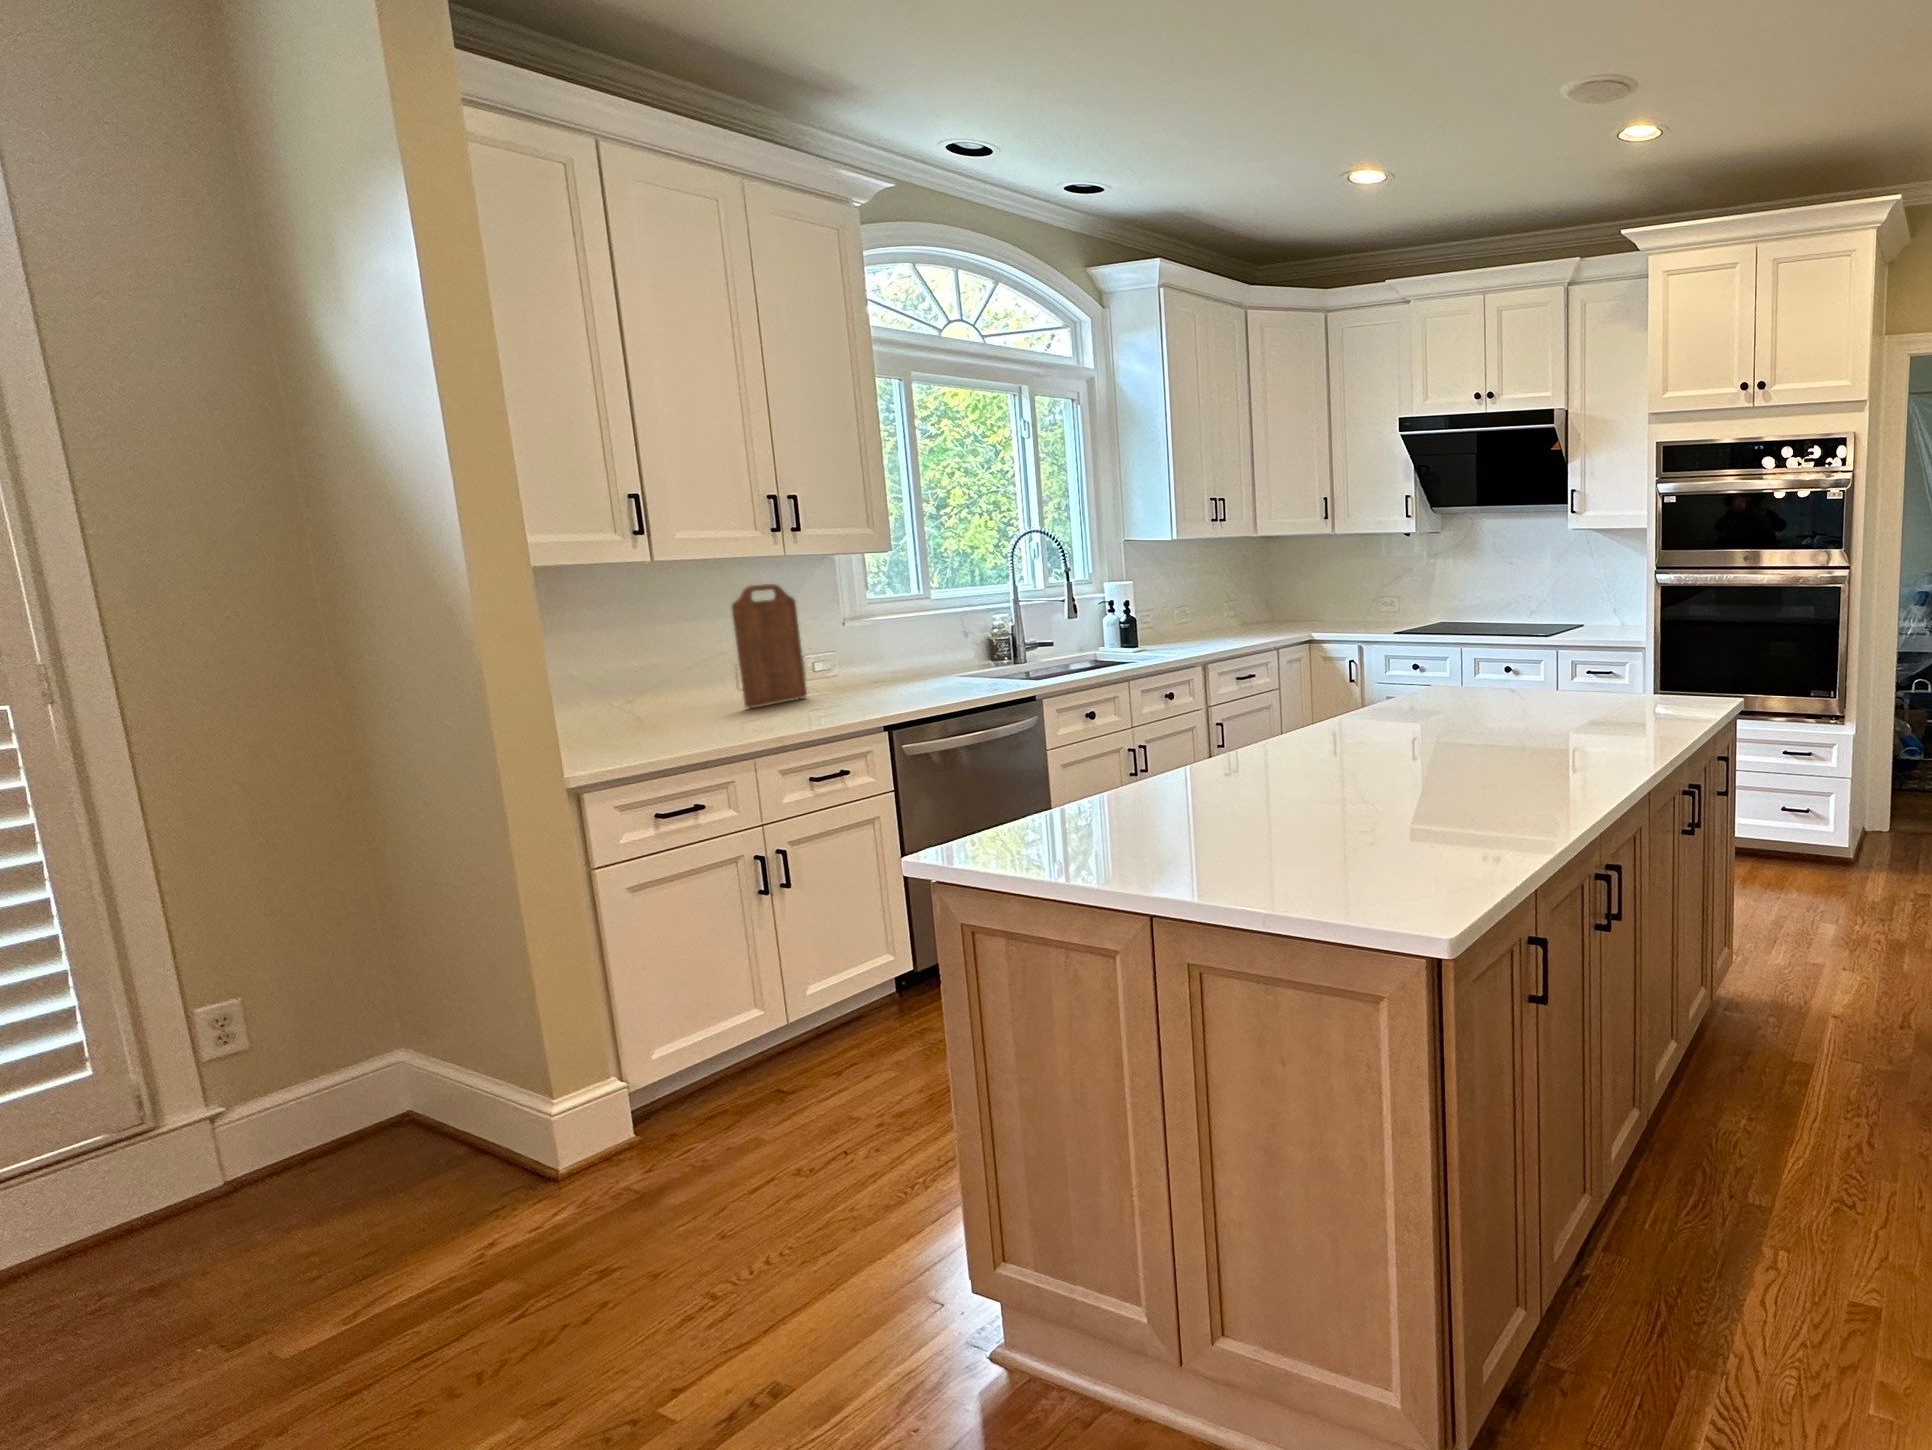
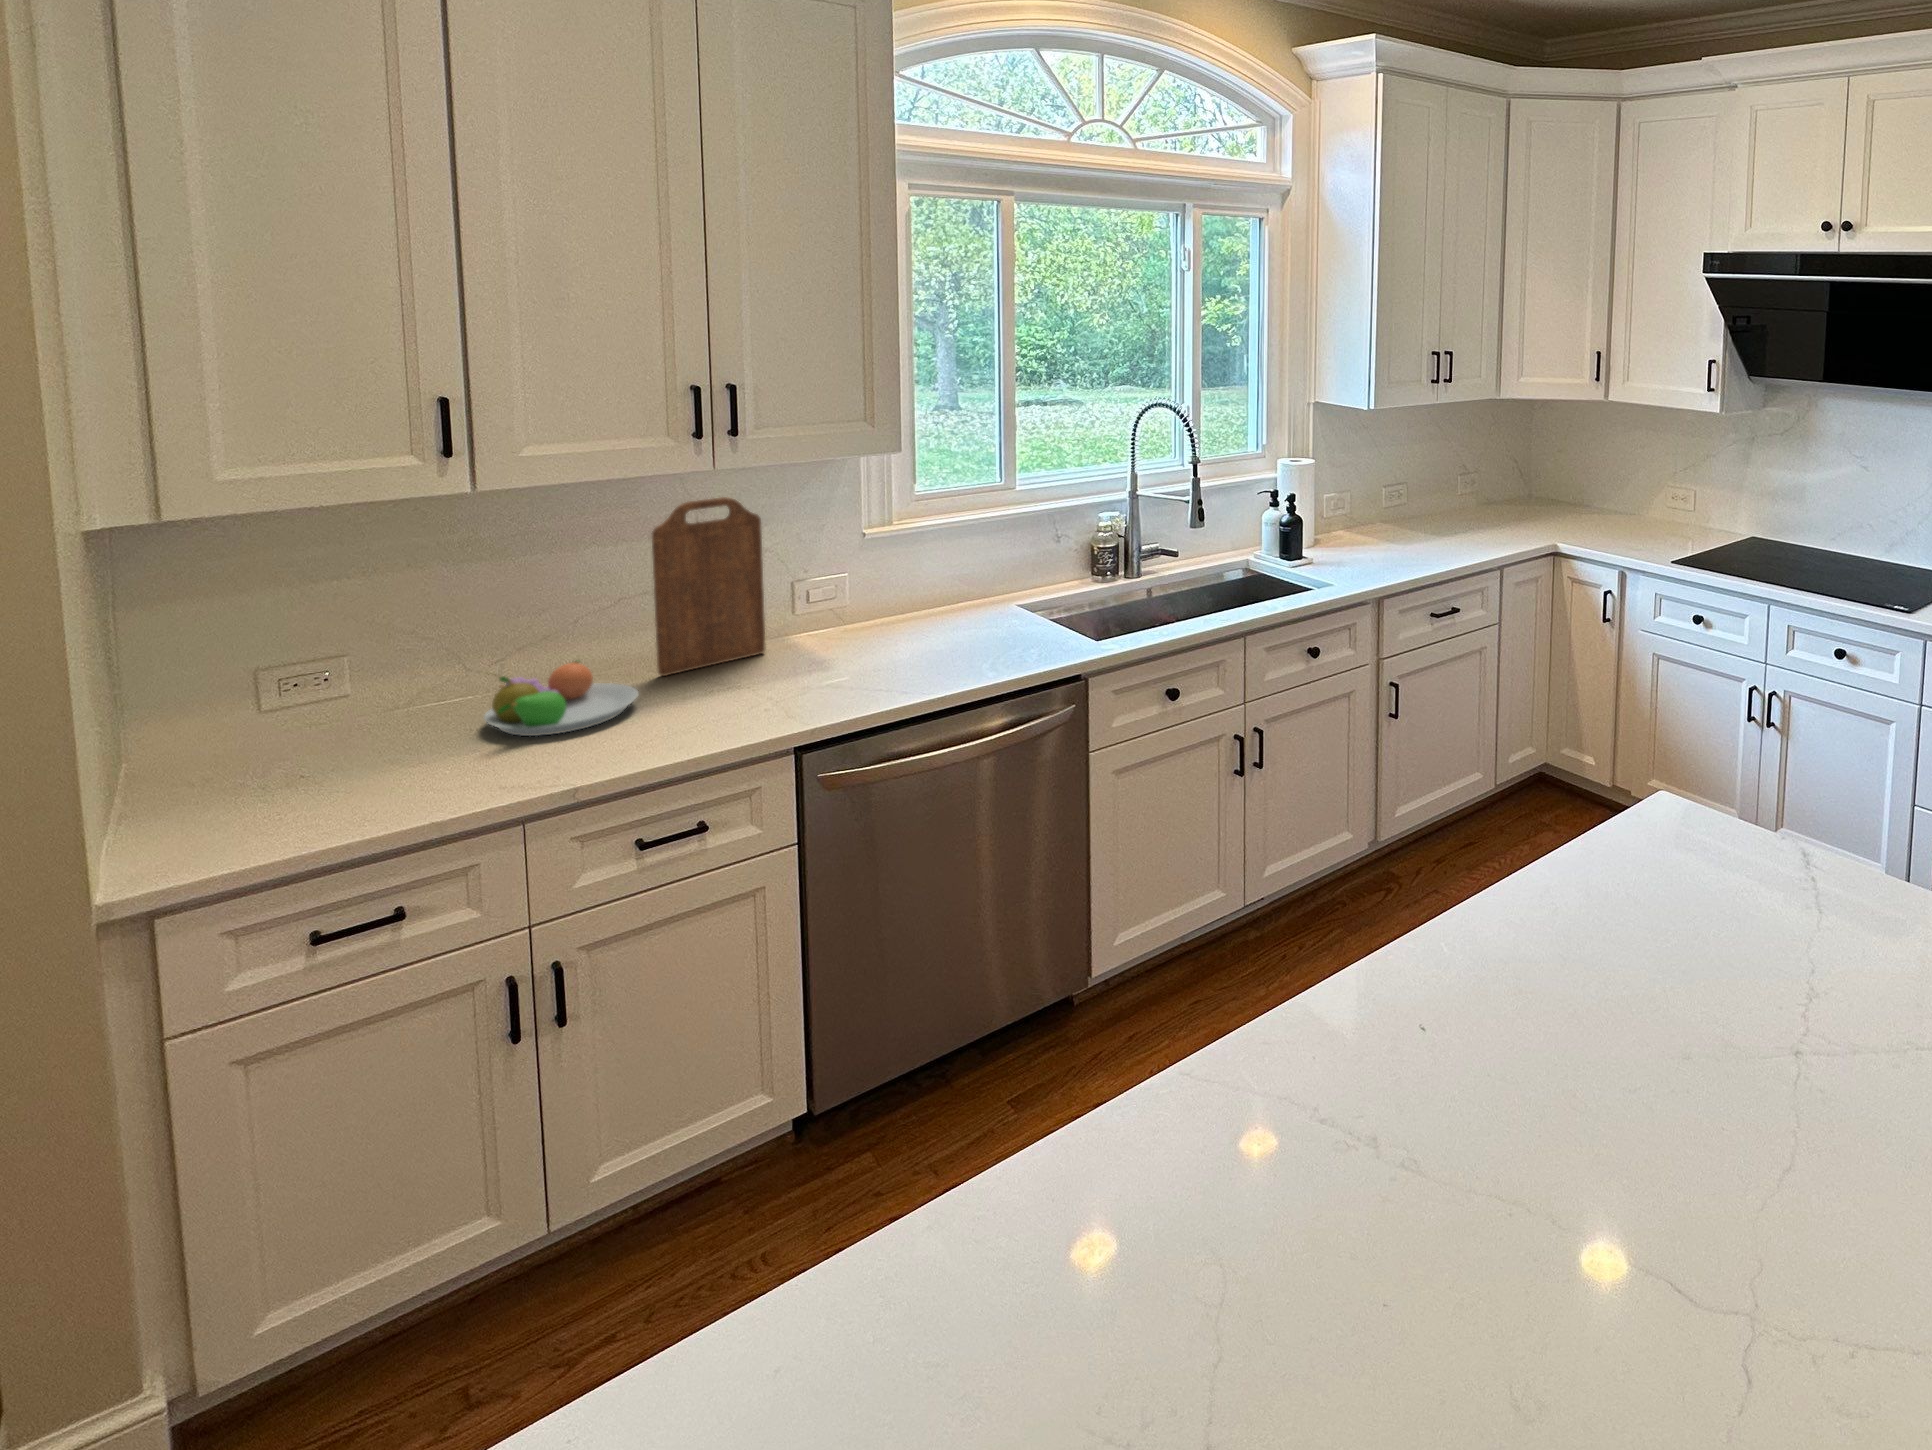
fruit bowl: none [658,691,760,729] -> present [484,660,638,736]

